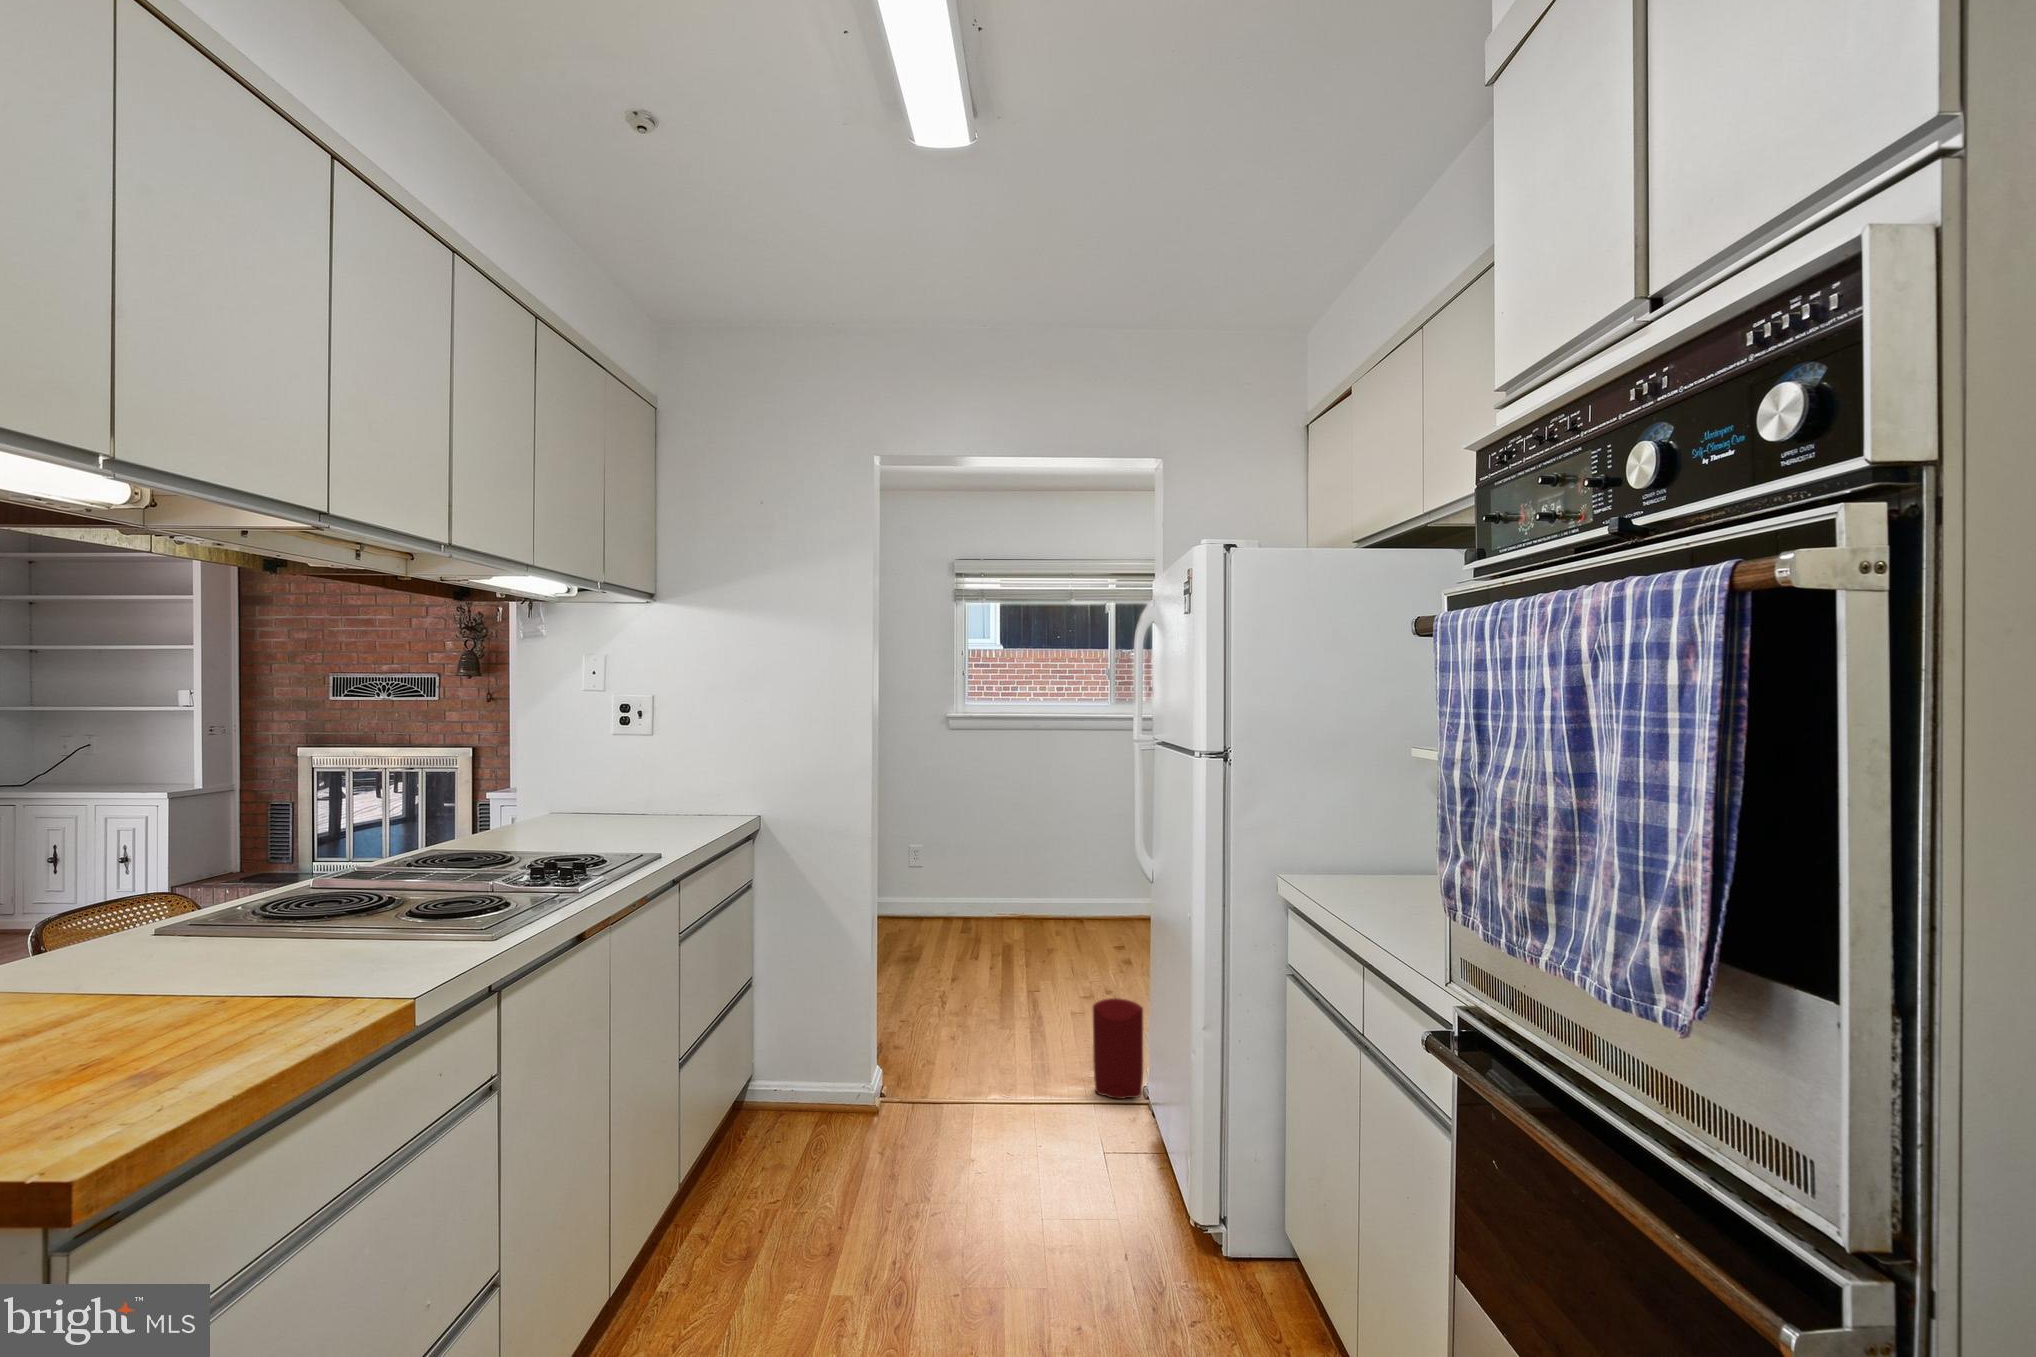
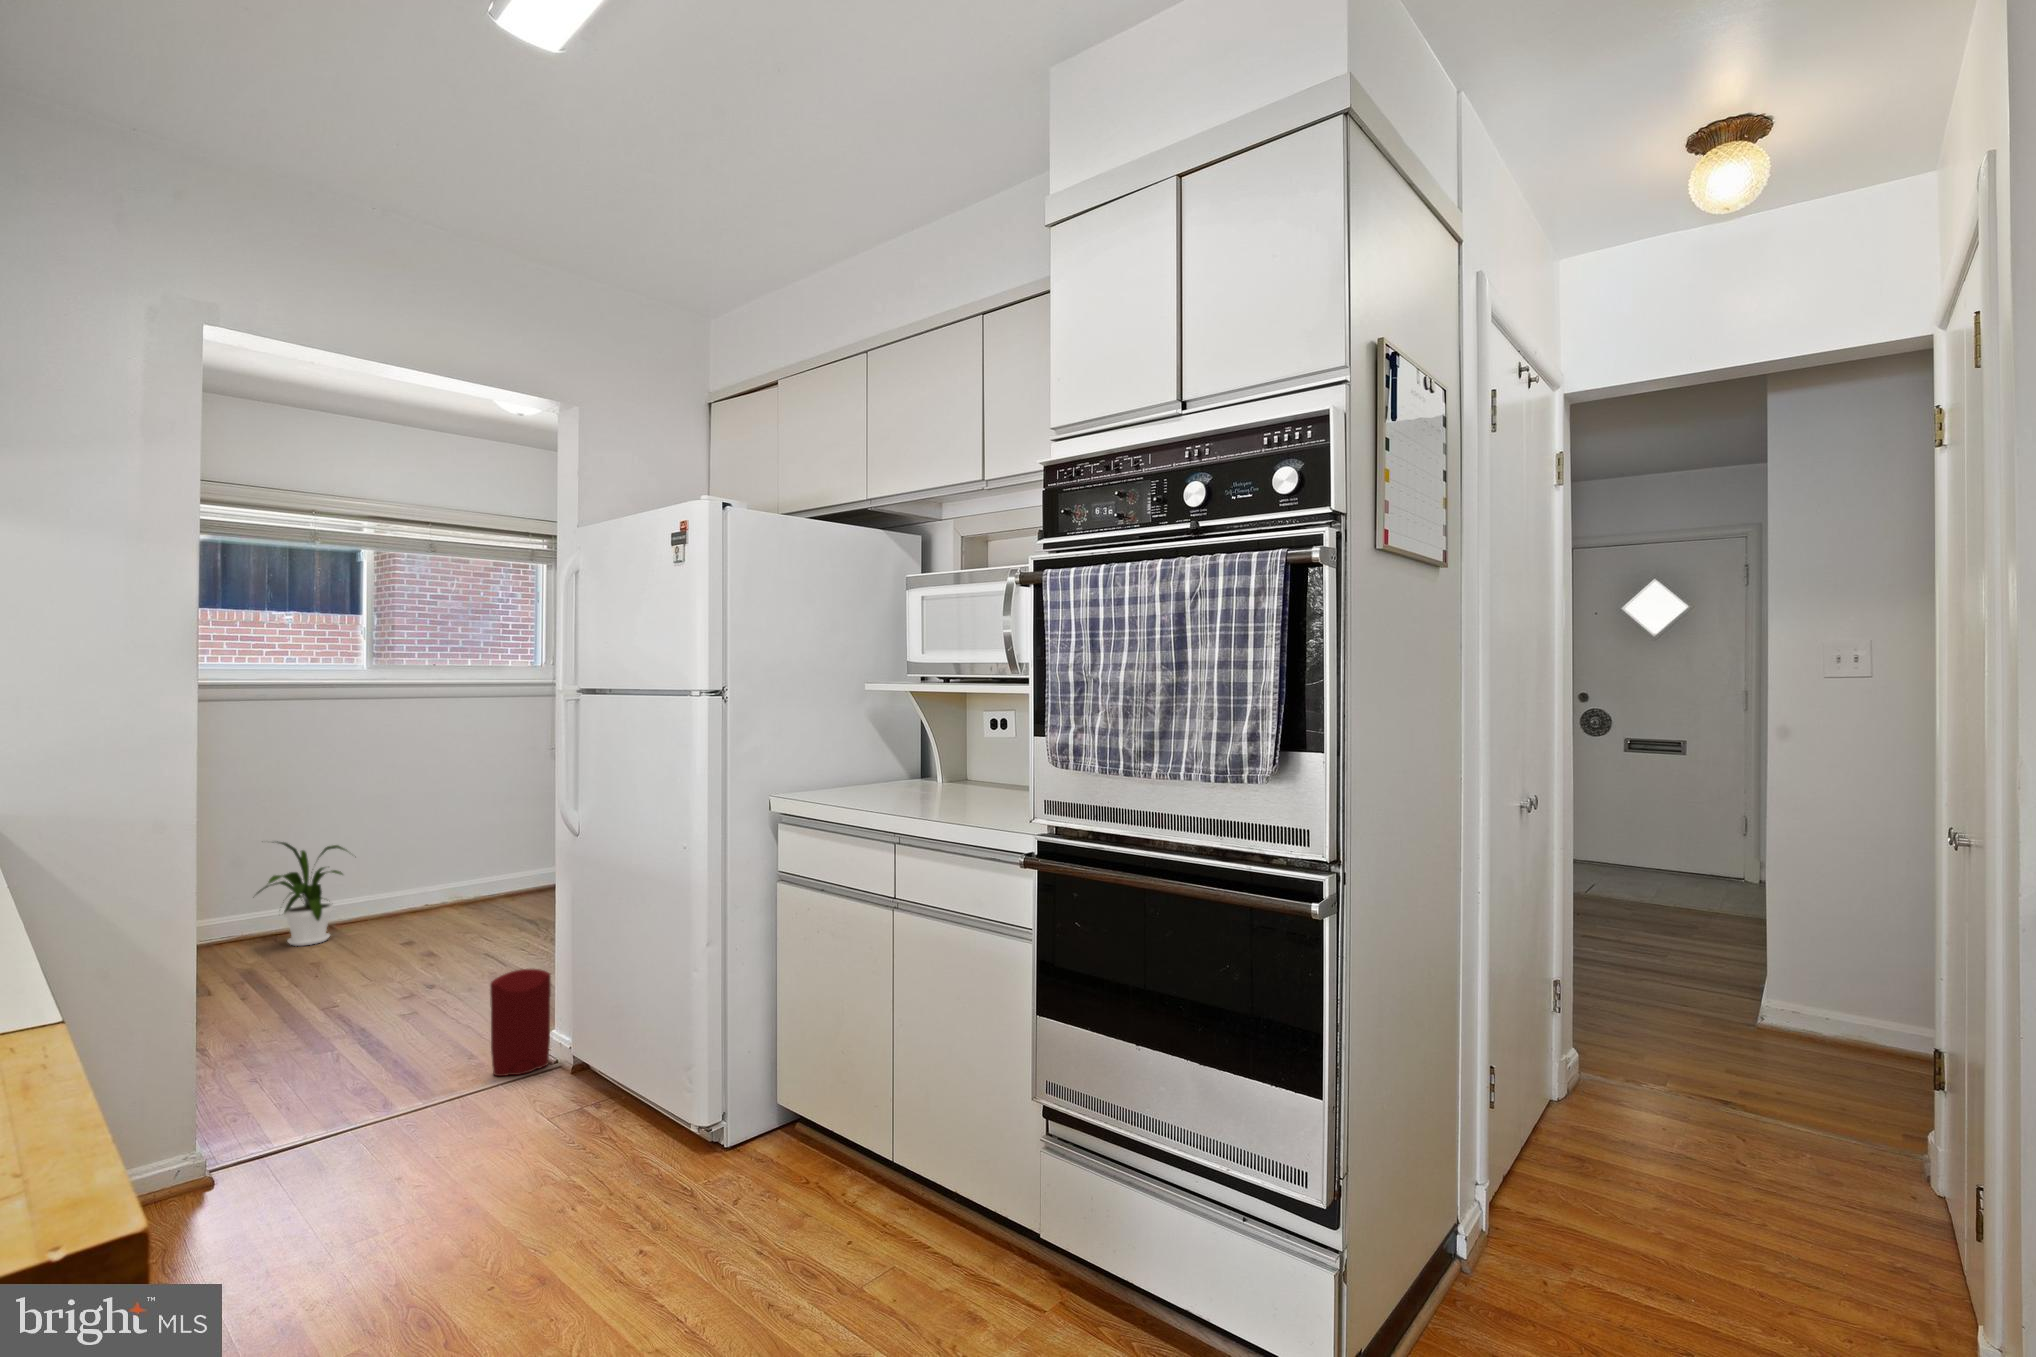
house plant: none [1028,840,1094,929] -> present [257,841,347,946]

